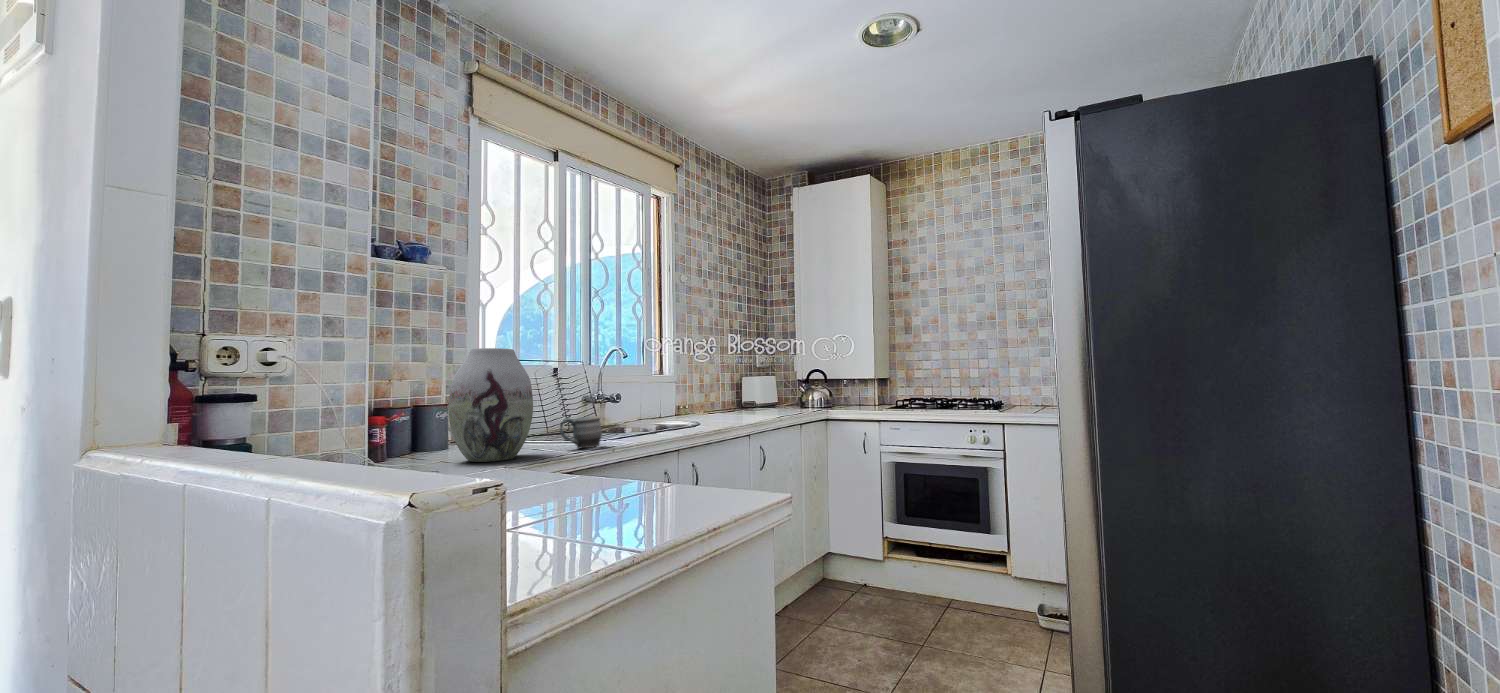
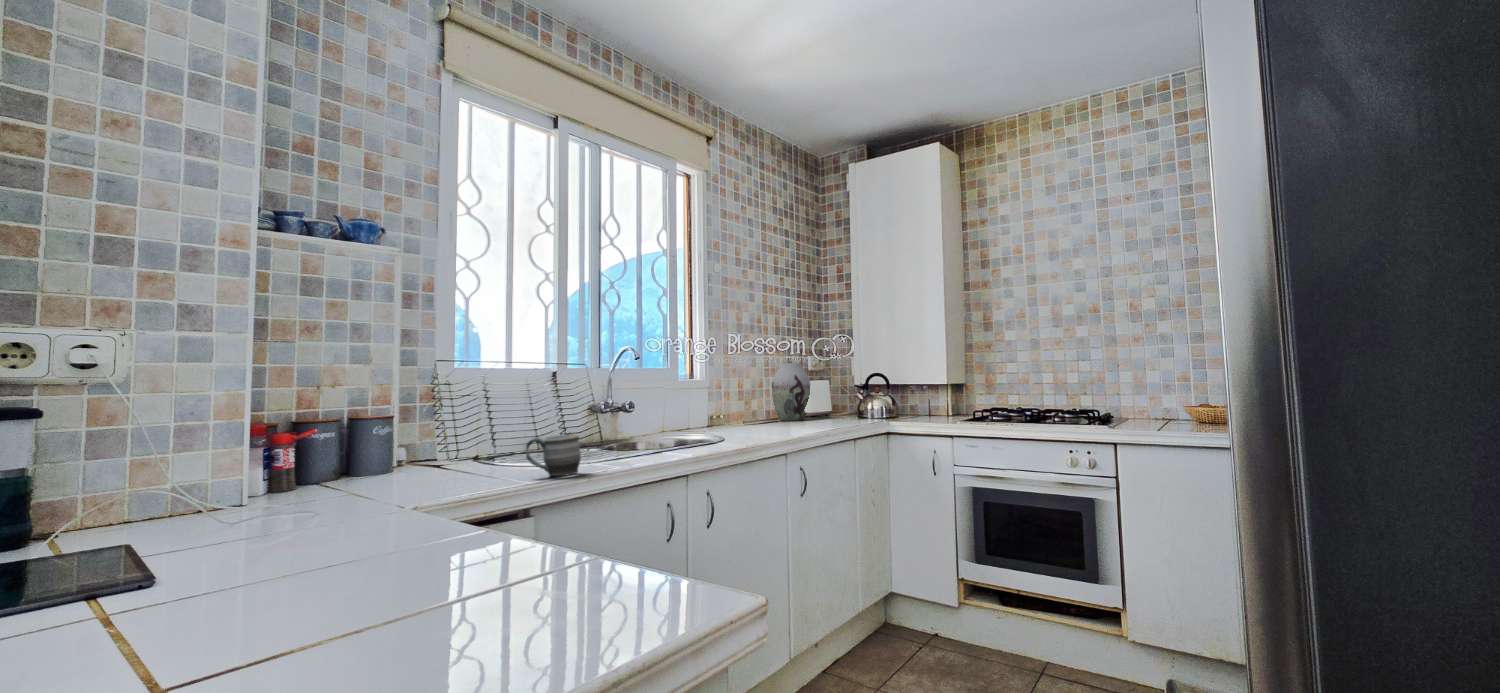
vase: present [449,348,533,462] -> present [772,363,811,421]

